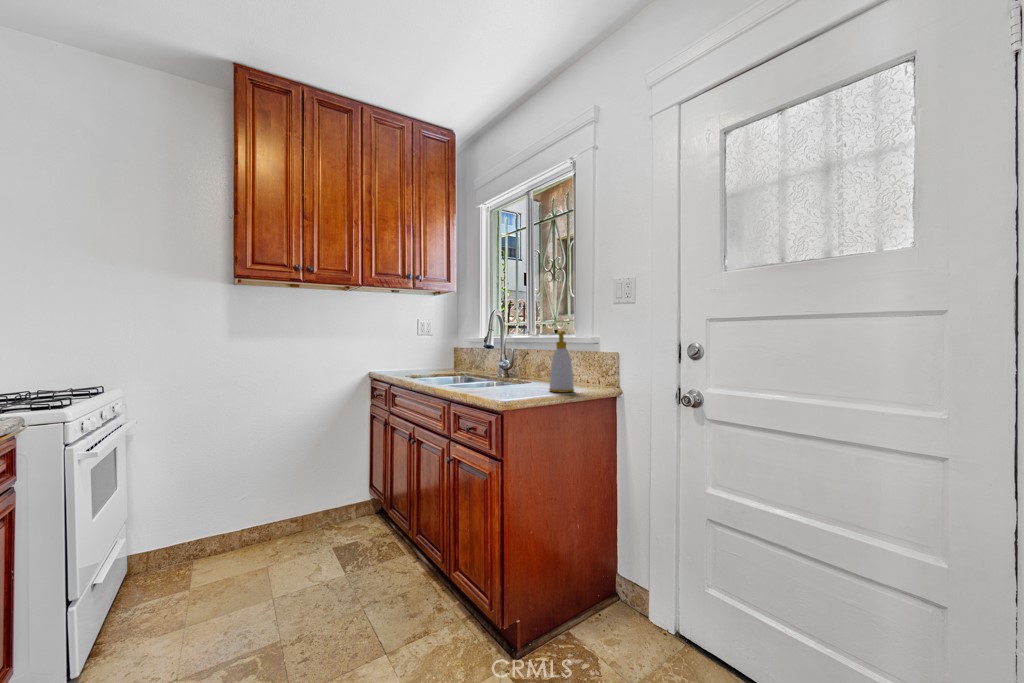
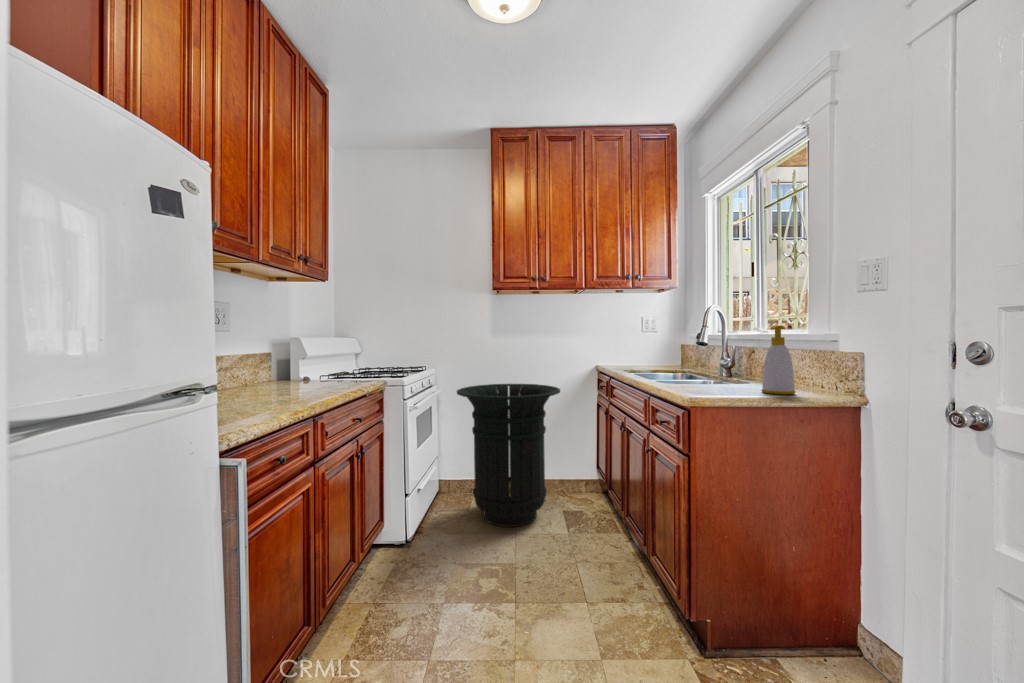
trash can: none [171,399,332,594] -> present [457,384,560,527]

